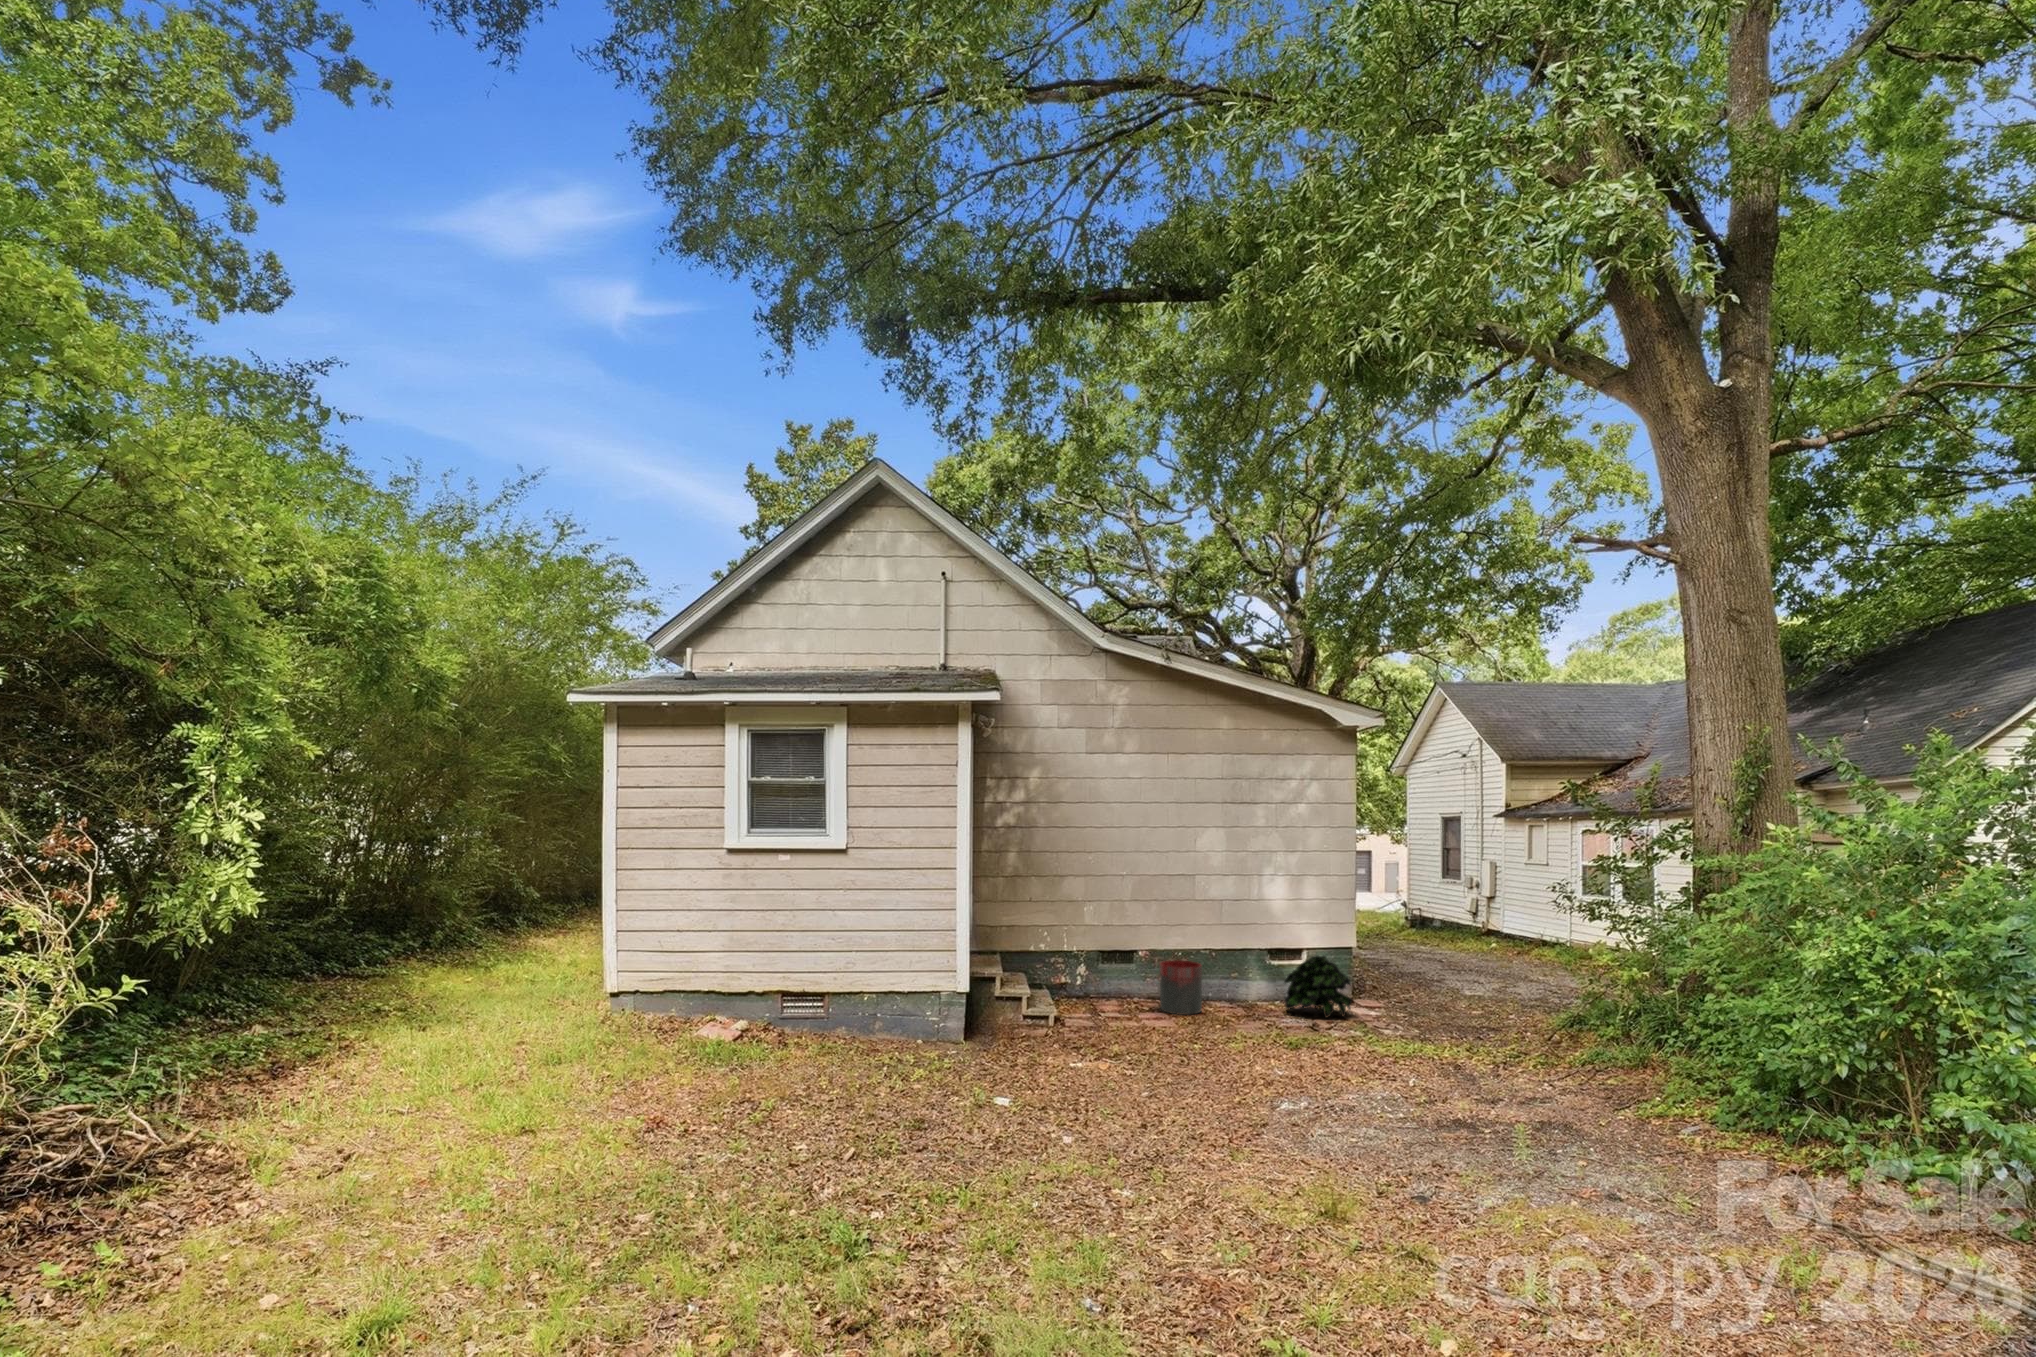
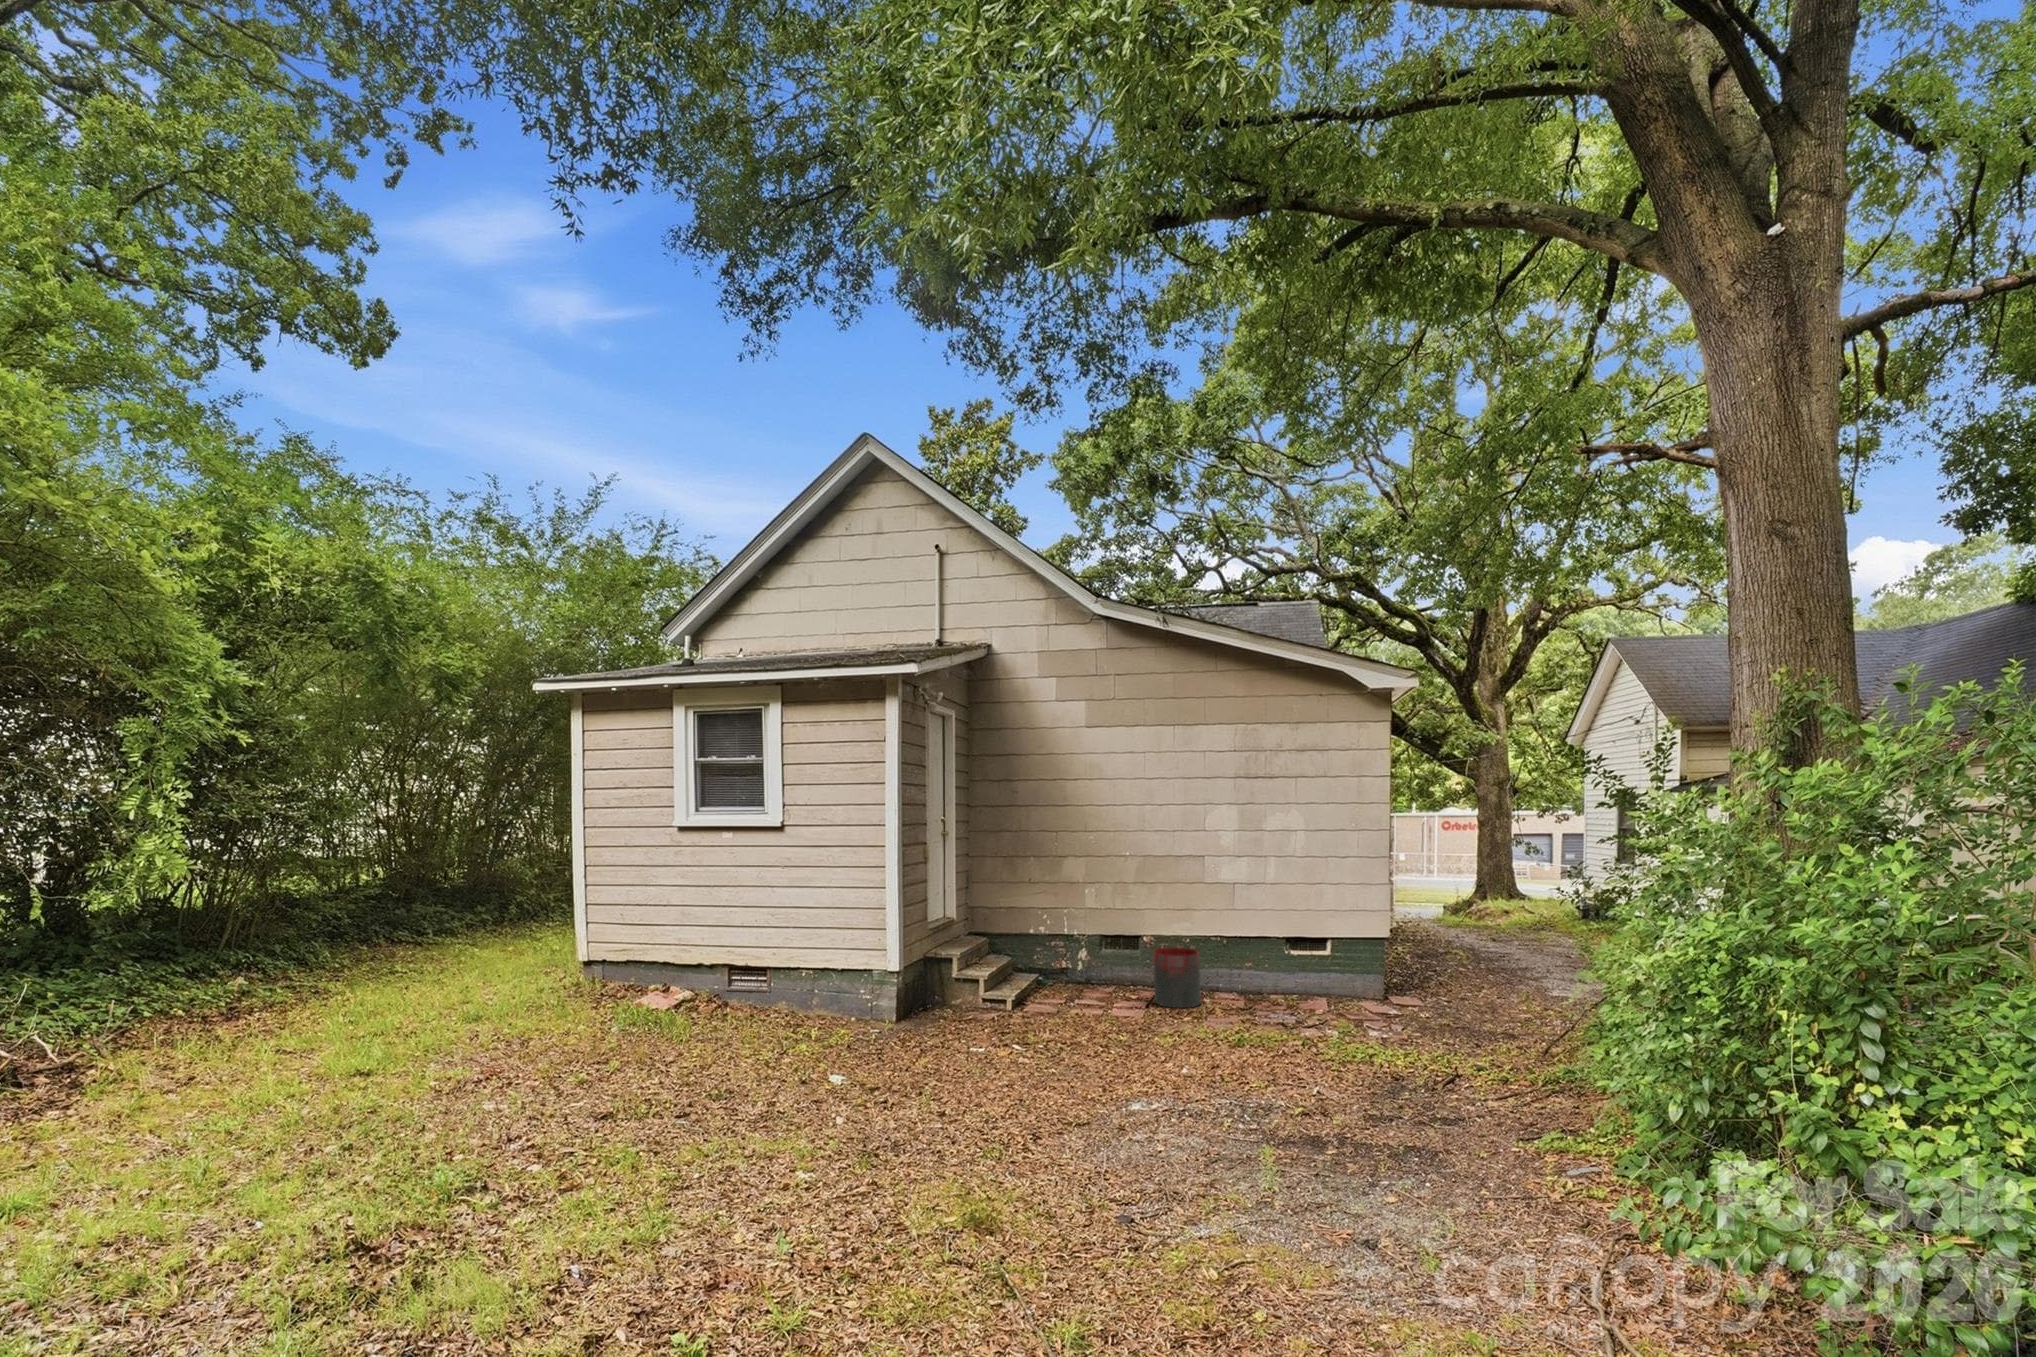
potted plant: present [1284,955,1352,1017] -> none [1295,945,1380,1020]

